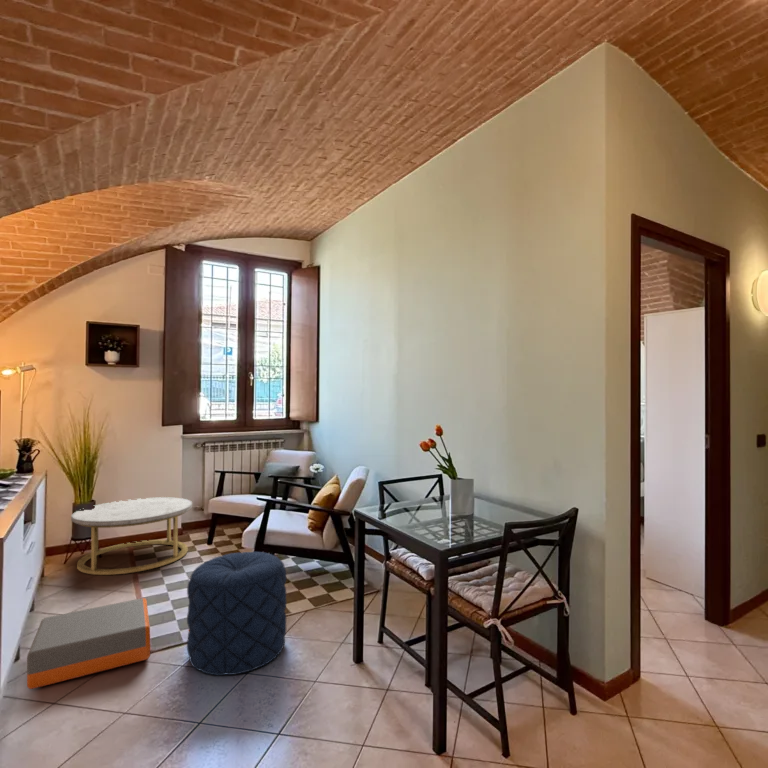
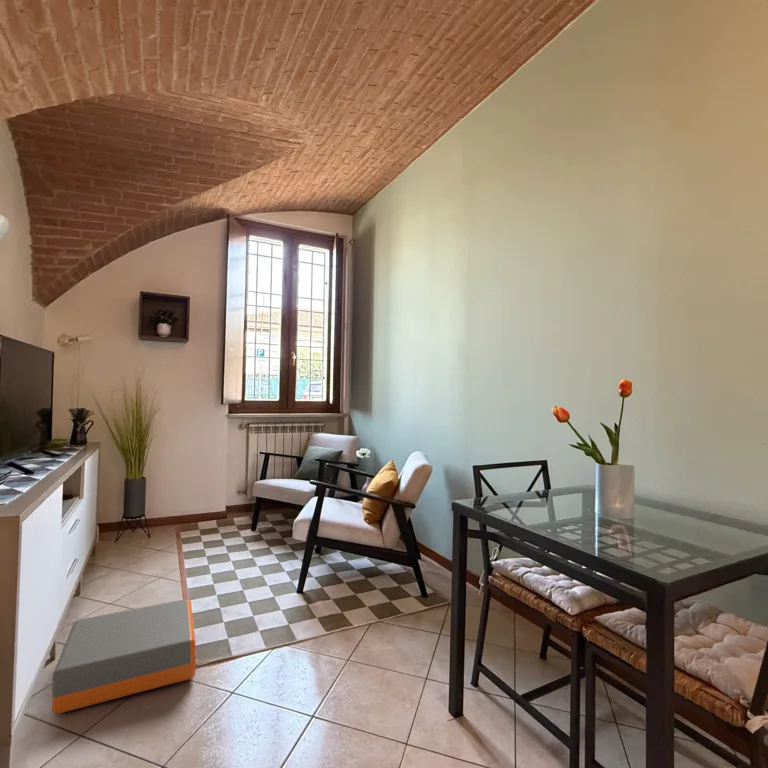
coffee table: present [71,497,192,575] -> none [112,479,237,562]
pouf: present [187,552,286,675] -> none [238,554,353,707]

